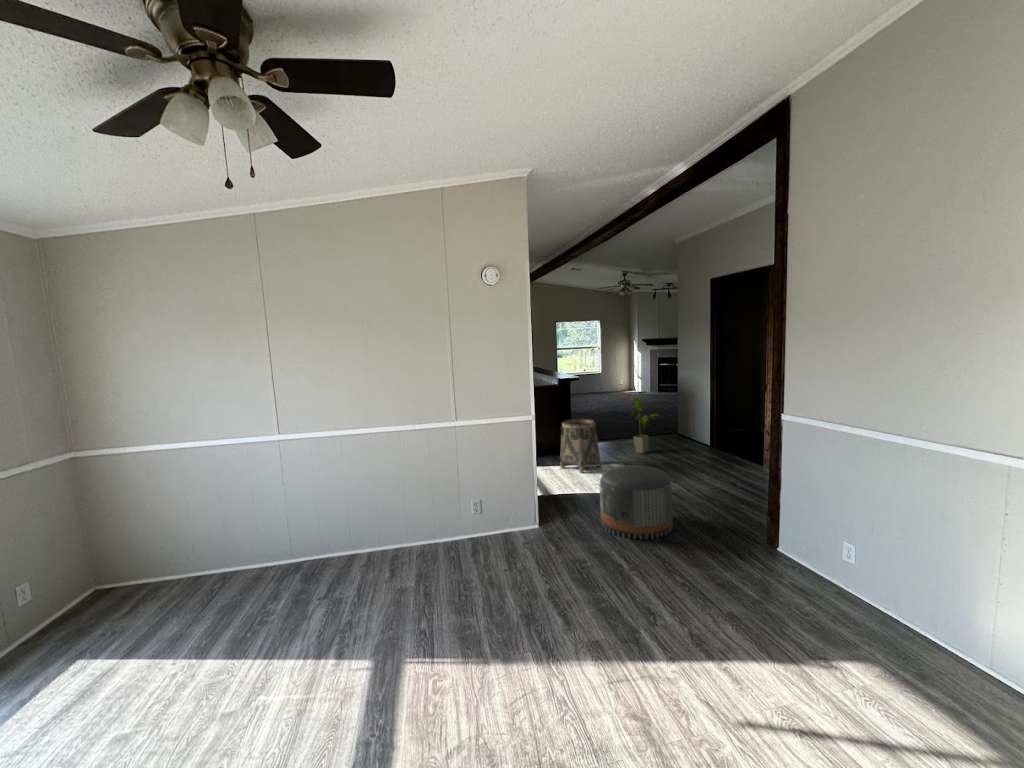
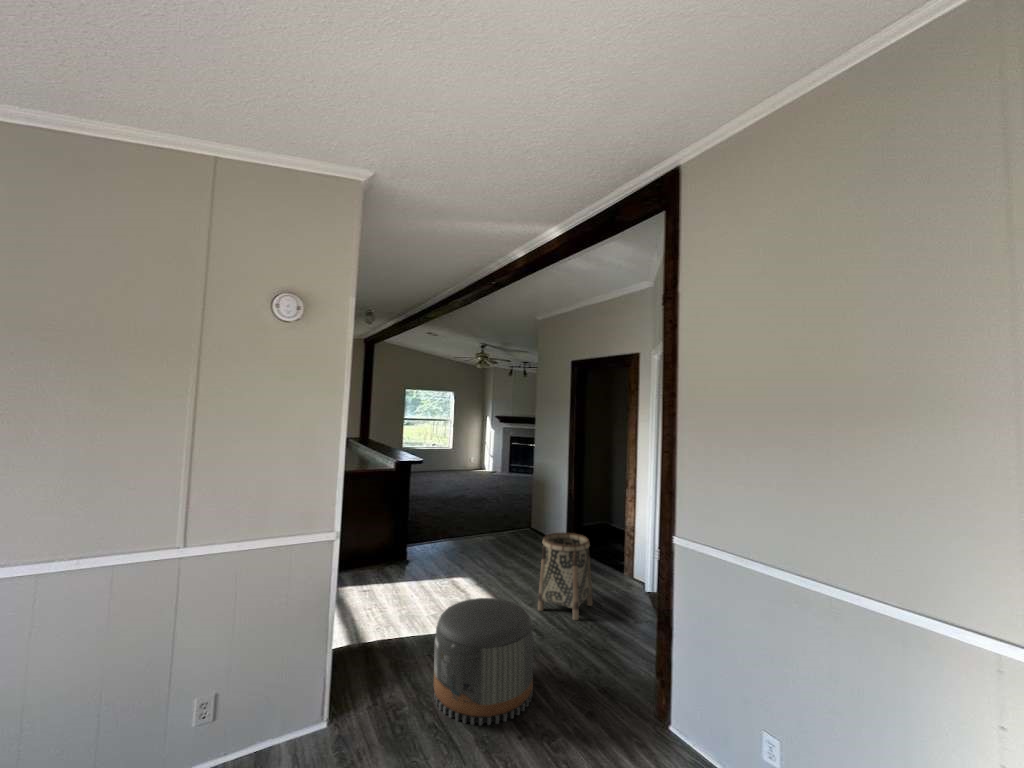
house plant: present [631,397,659,453] -> none [481,489,517,559]
basket: present [560,419,601,473] -> present [538,532,593,620]

